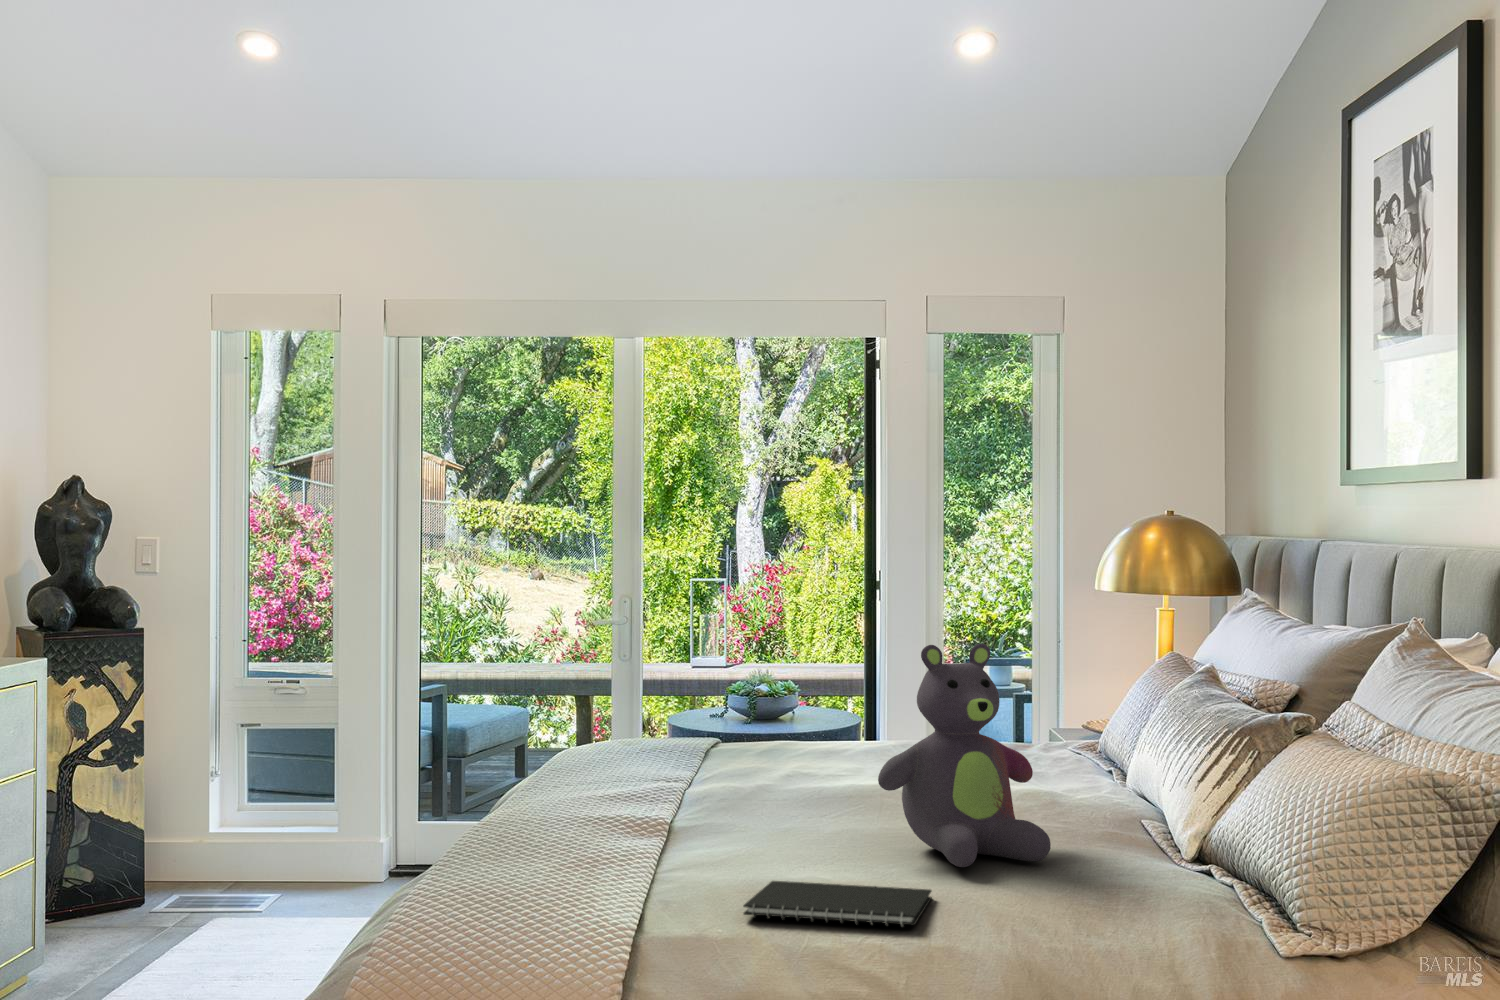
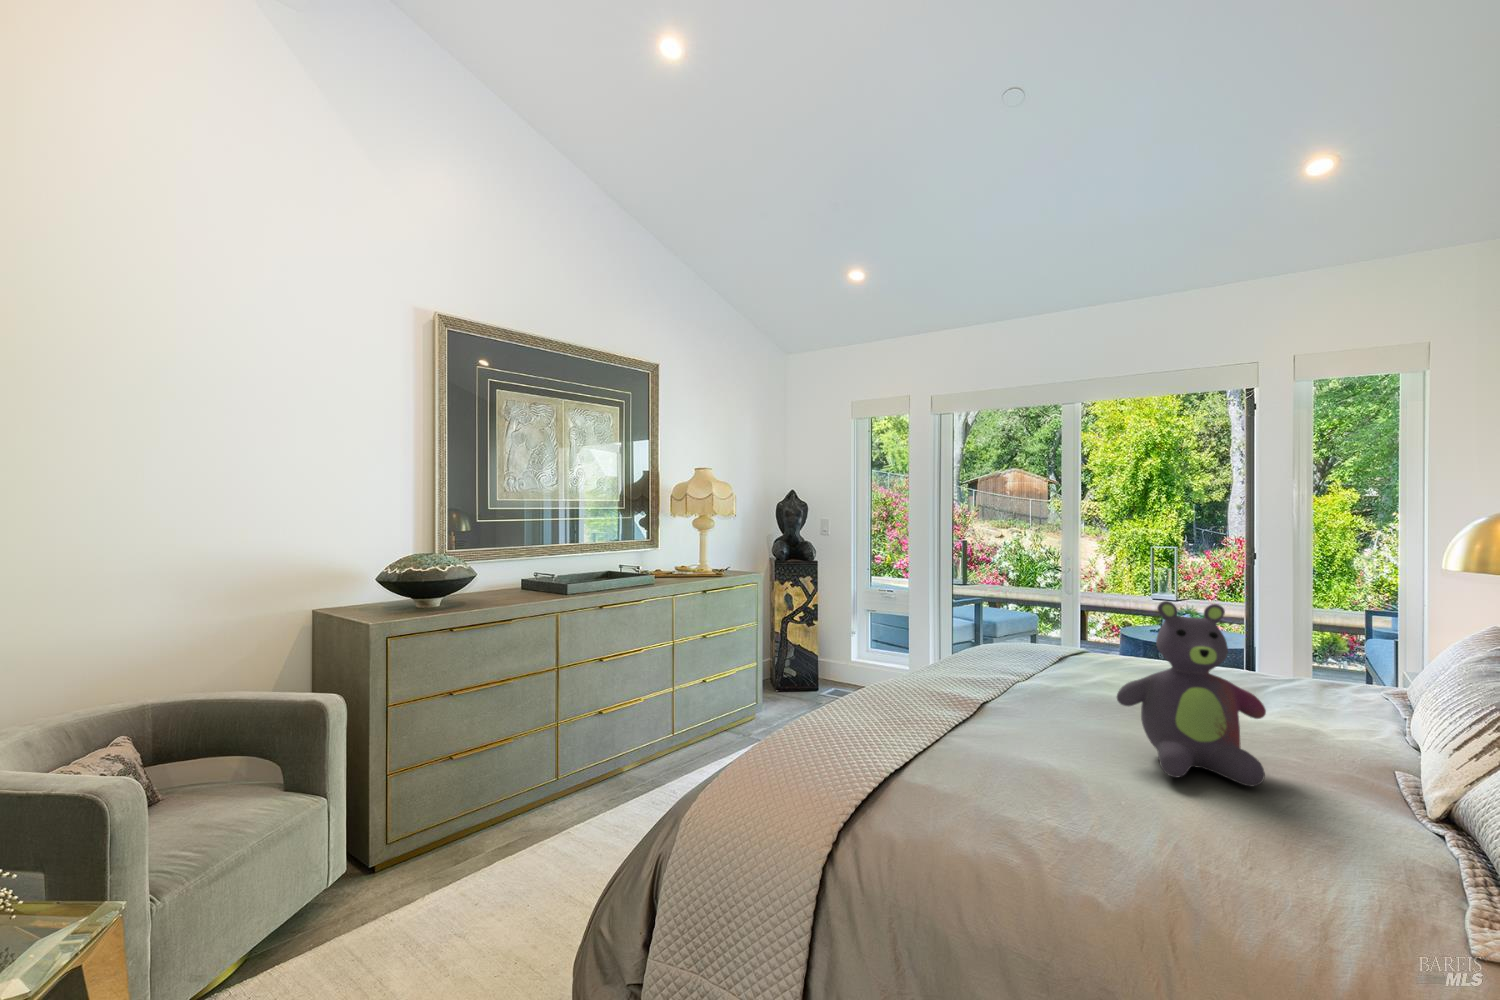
notebook: present [743,881,932,927] -> none [965,755,1128,817]

